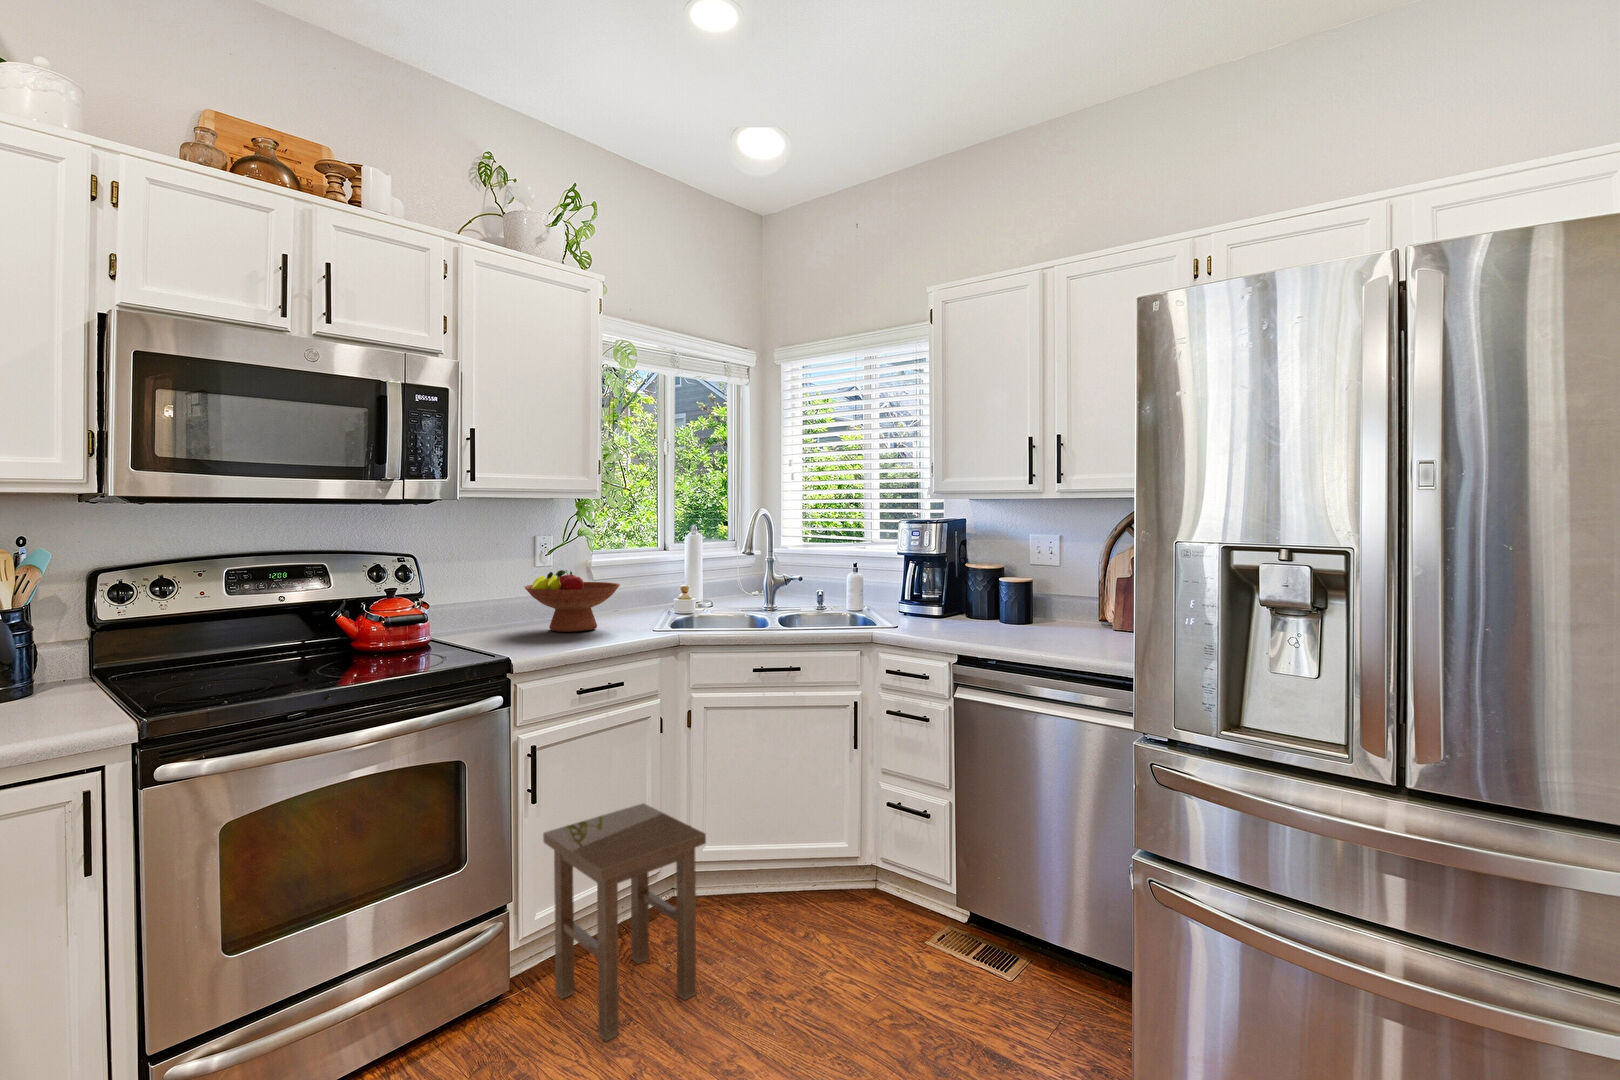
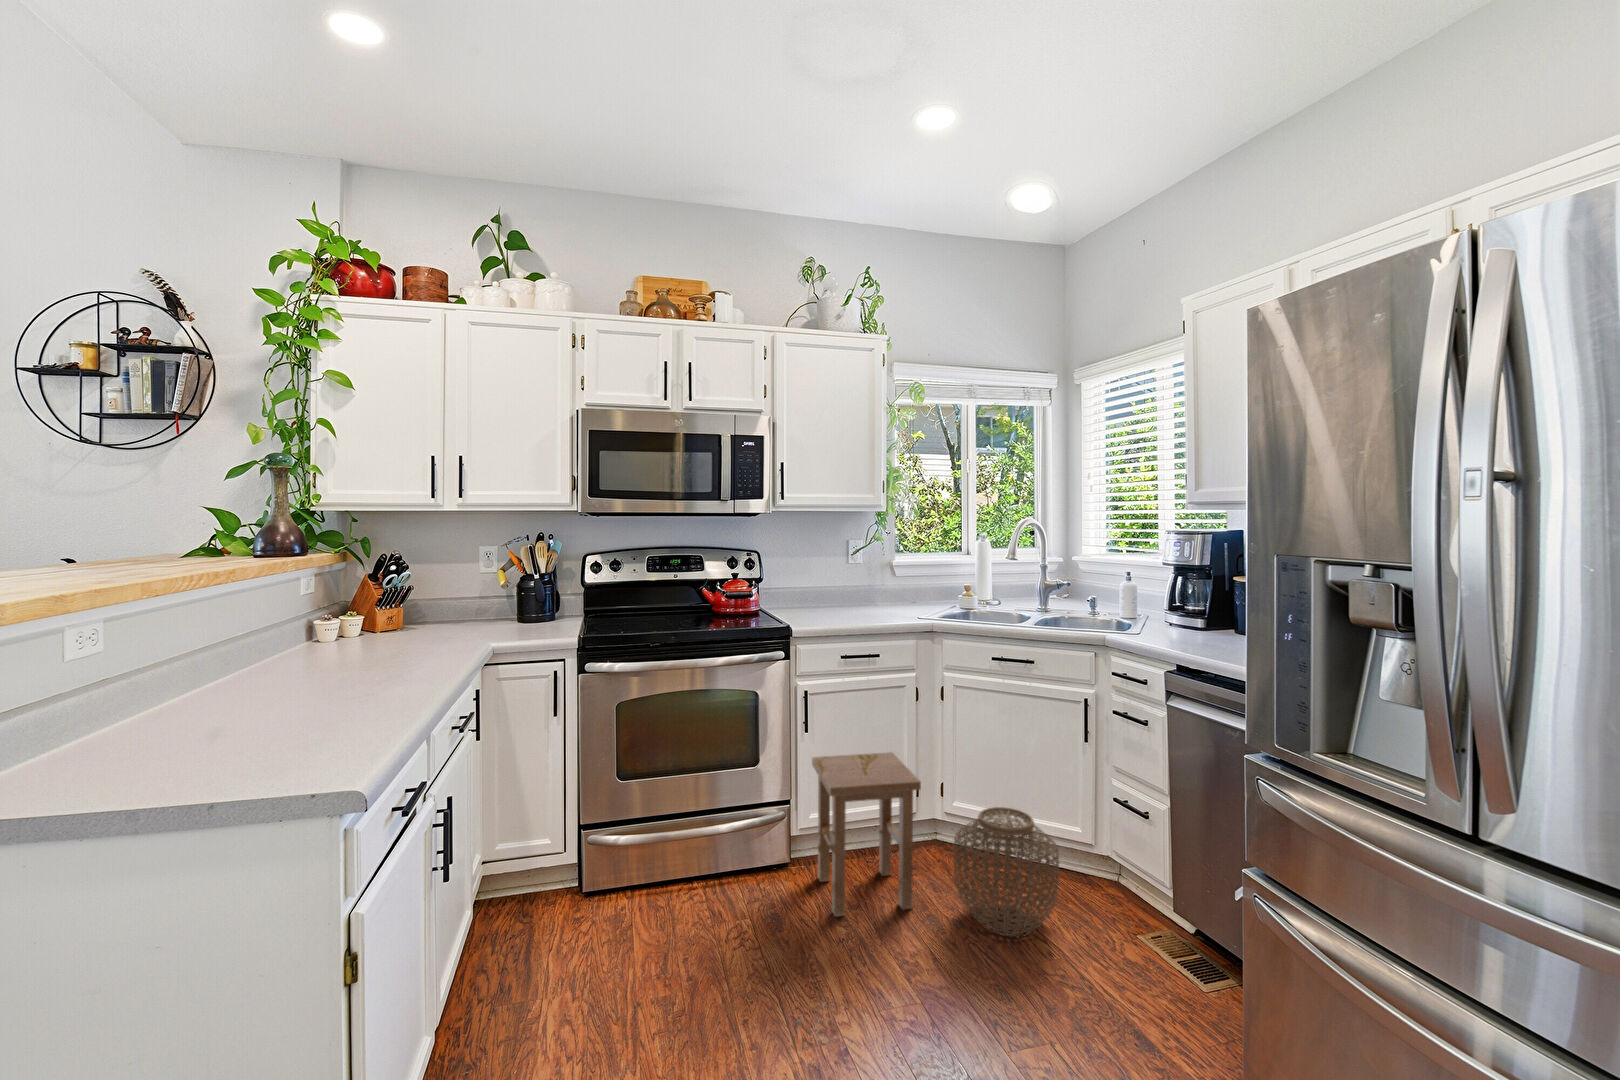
fruit bowl: present [524,570,620,632] -> none [830,567,901,614]
woven basket: none [744,841,861,992] -> present [954,807,1059,937]

